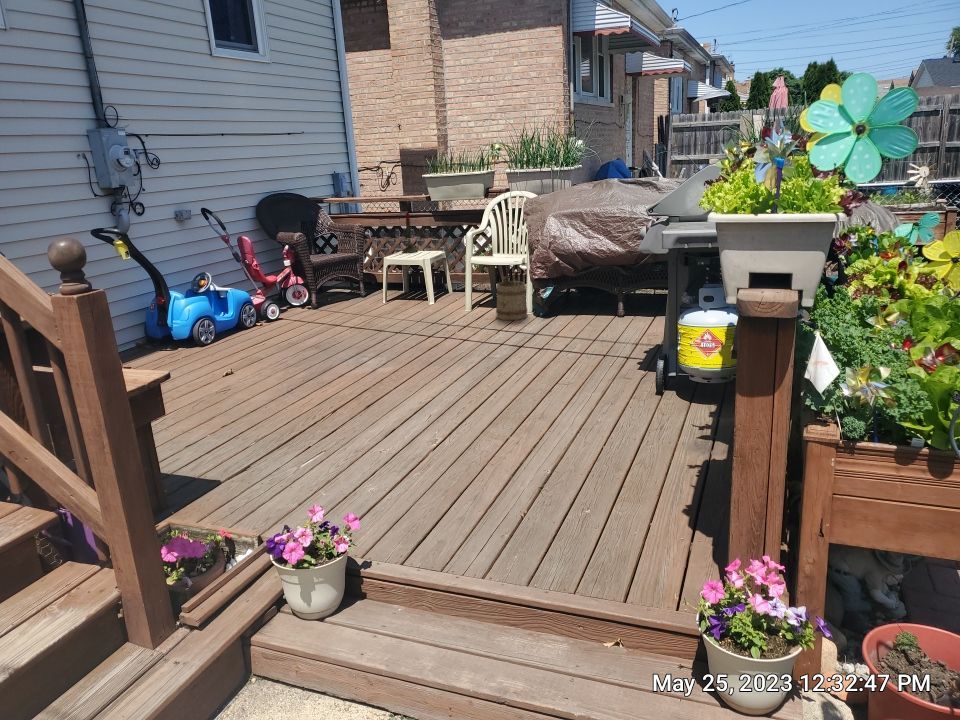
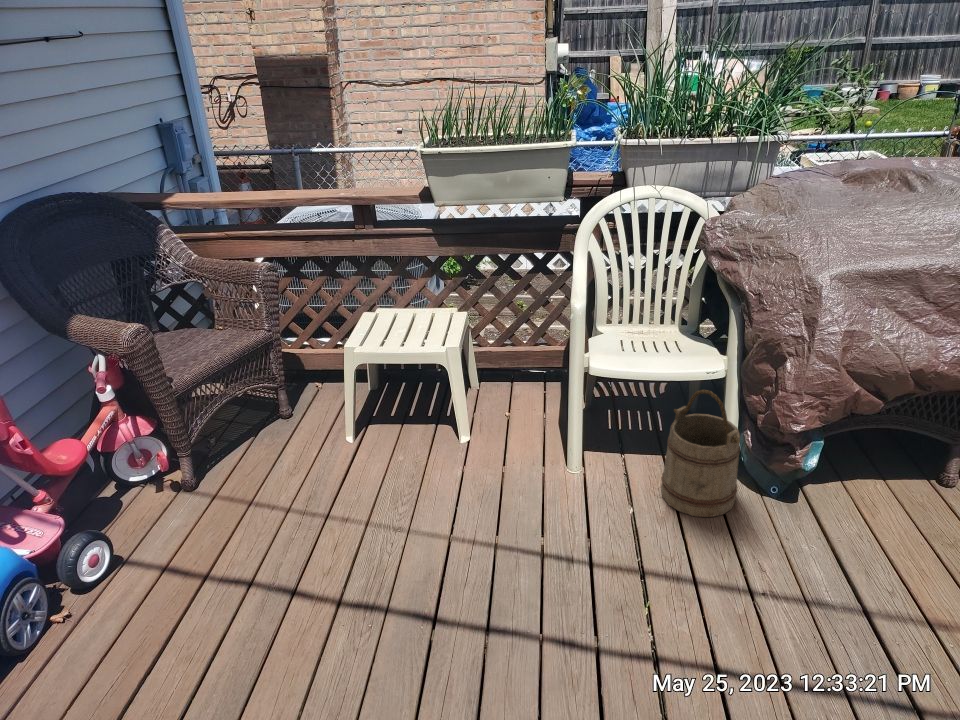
candle: present [402,212,418,253] -> none [385,242,421,337]

